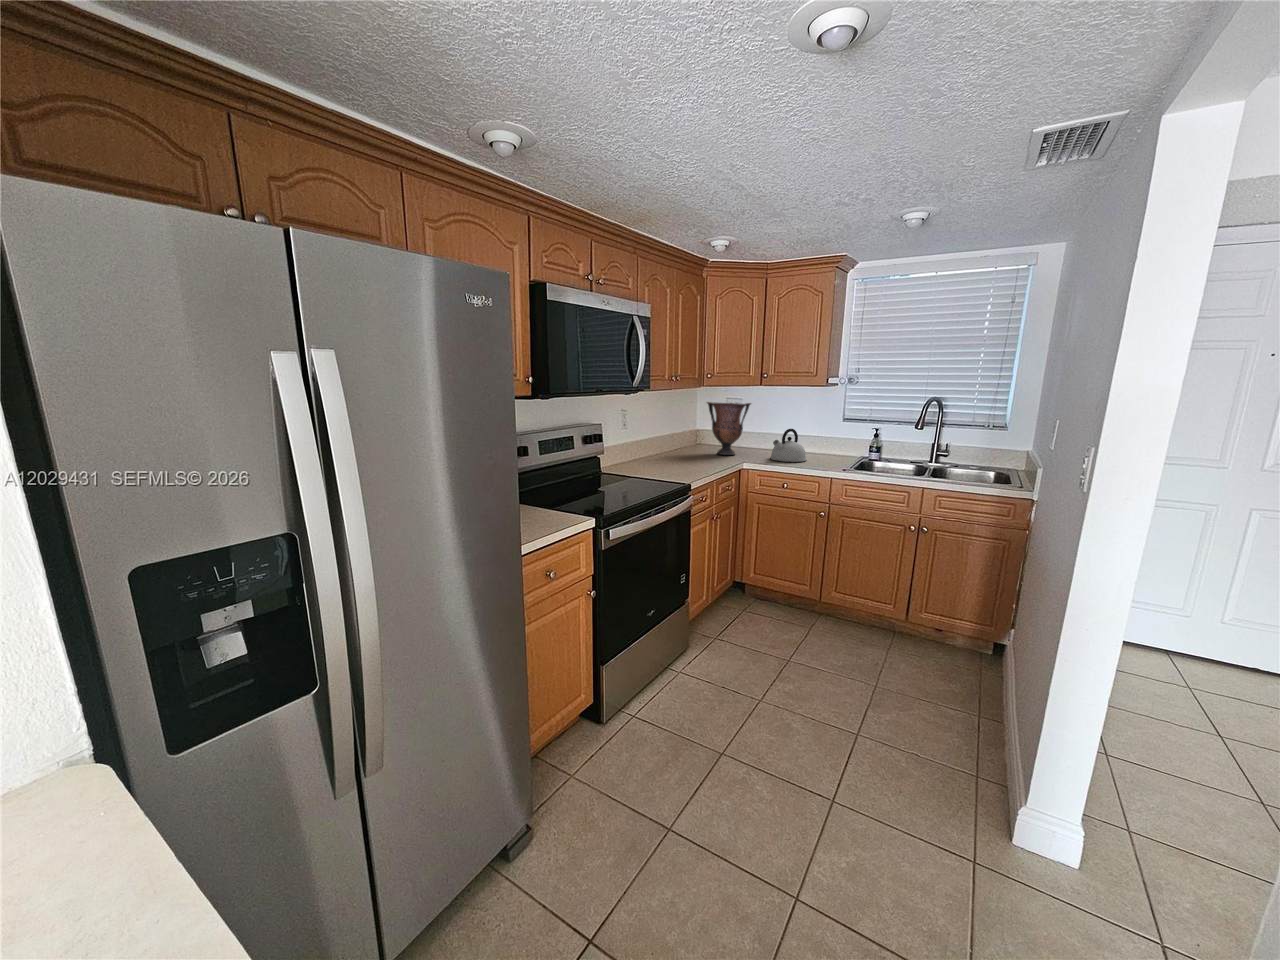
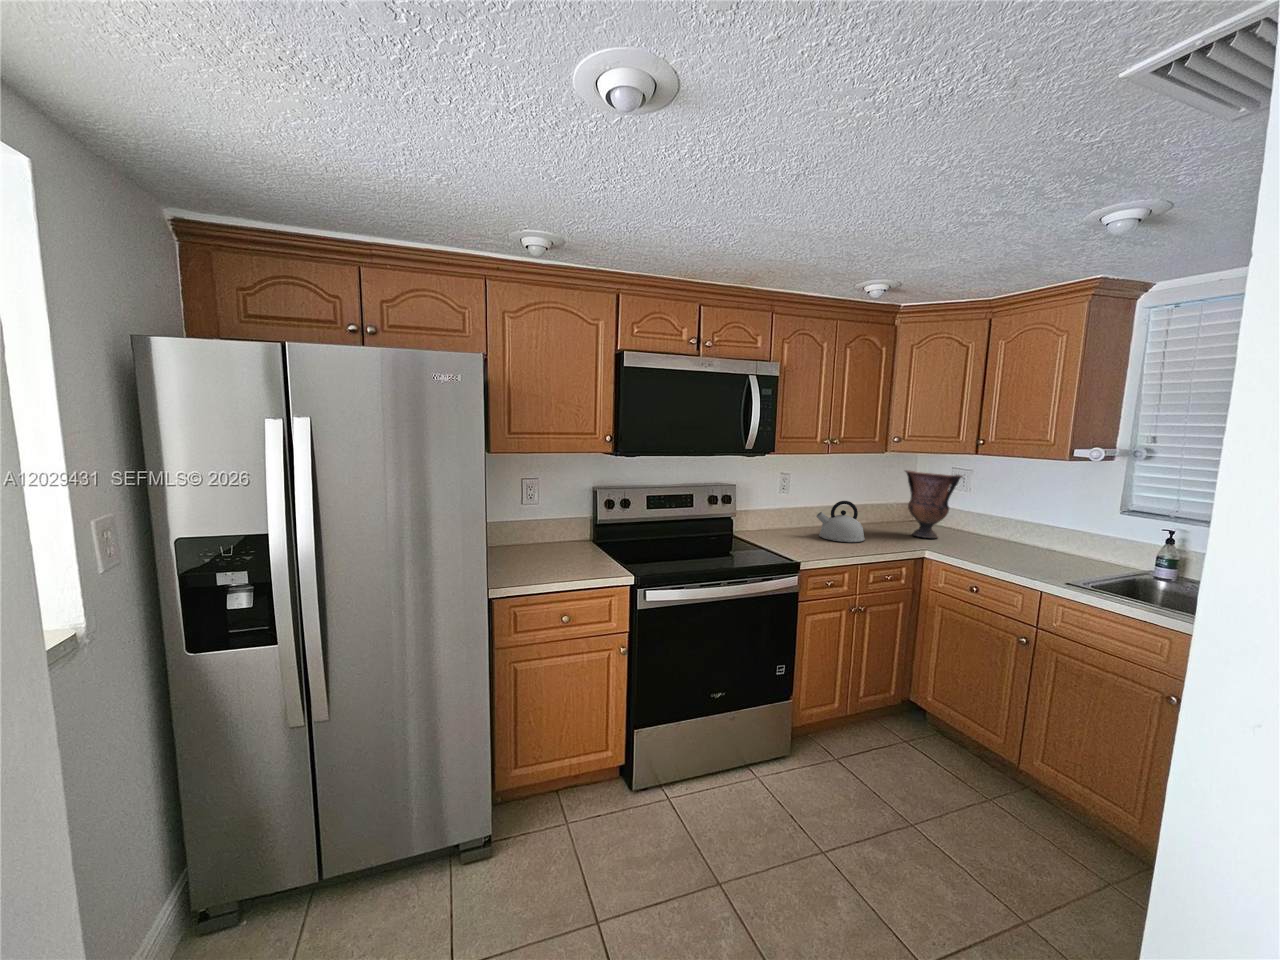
kettle: present [770,429,807,462] -> present [816,501,865,542]

